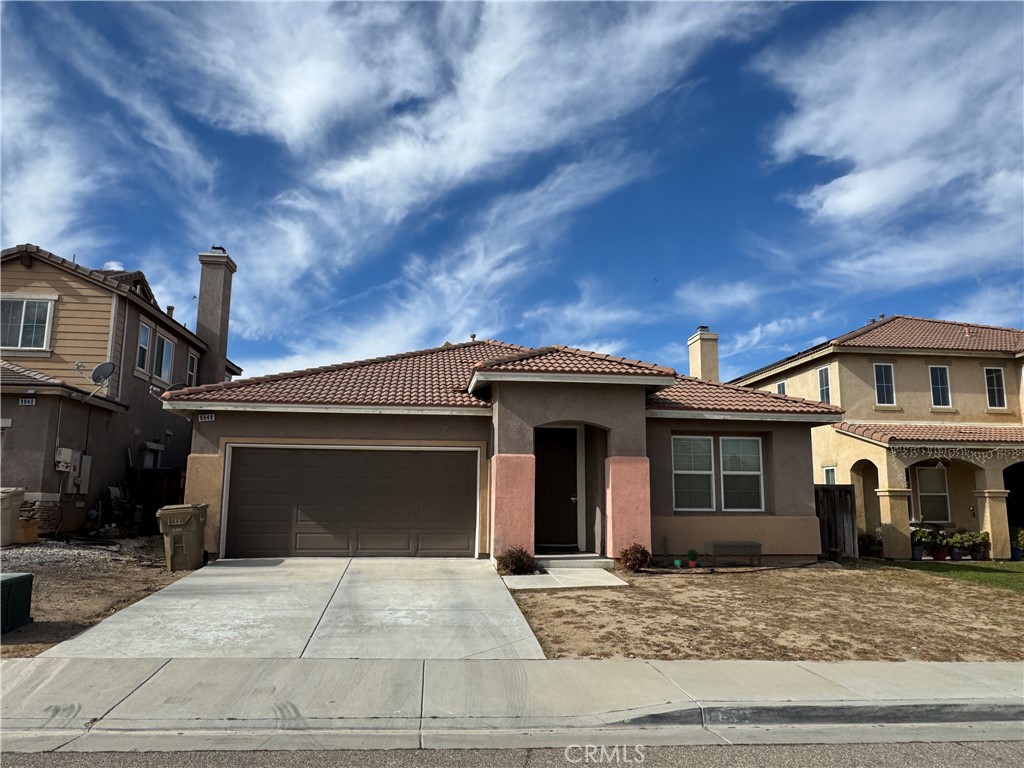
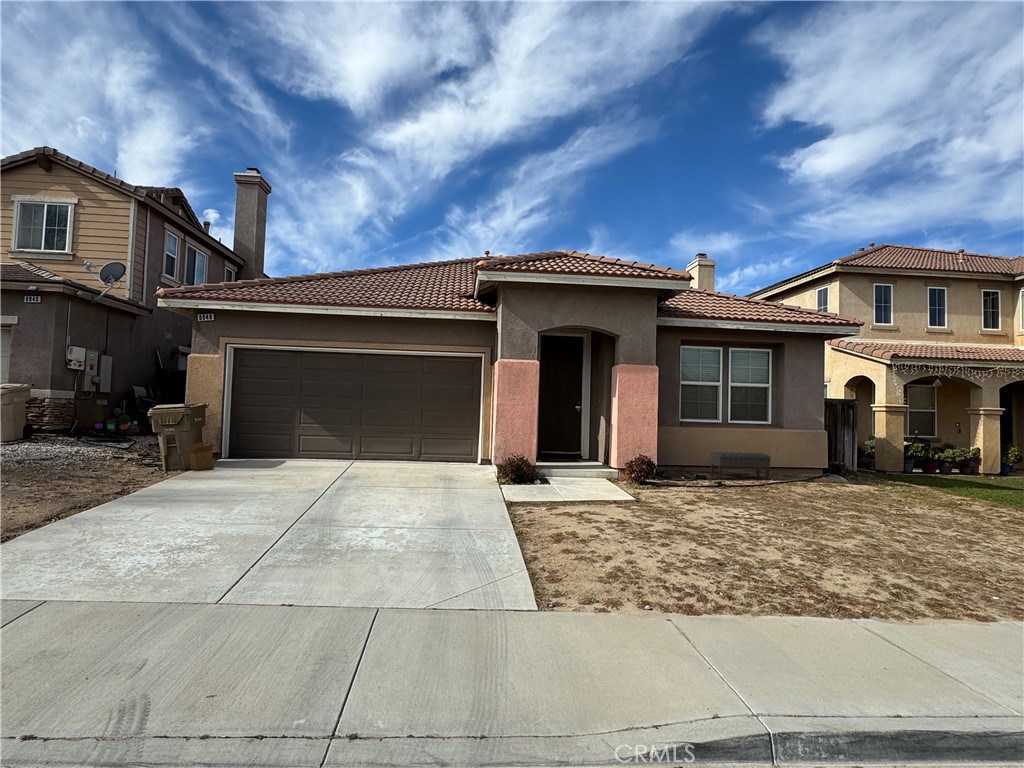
cardboard box: present [14,519,40,544] -> present [184,443,215,471]
potted plant: present [659,534,698,567] -> present [94,403,130,429]

